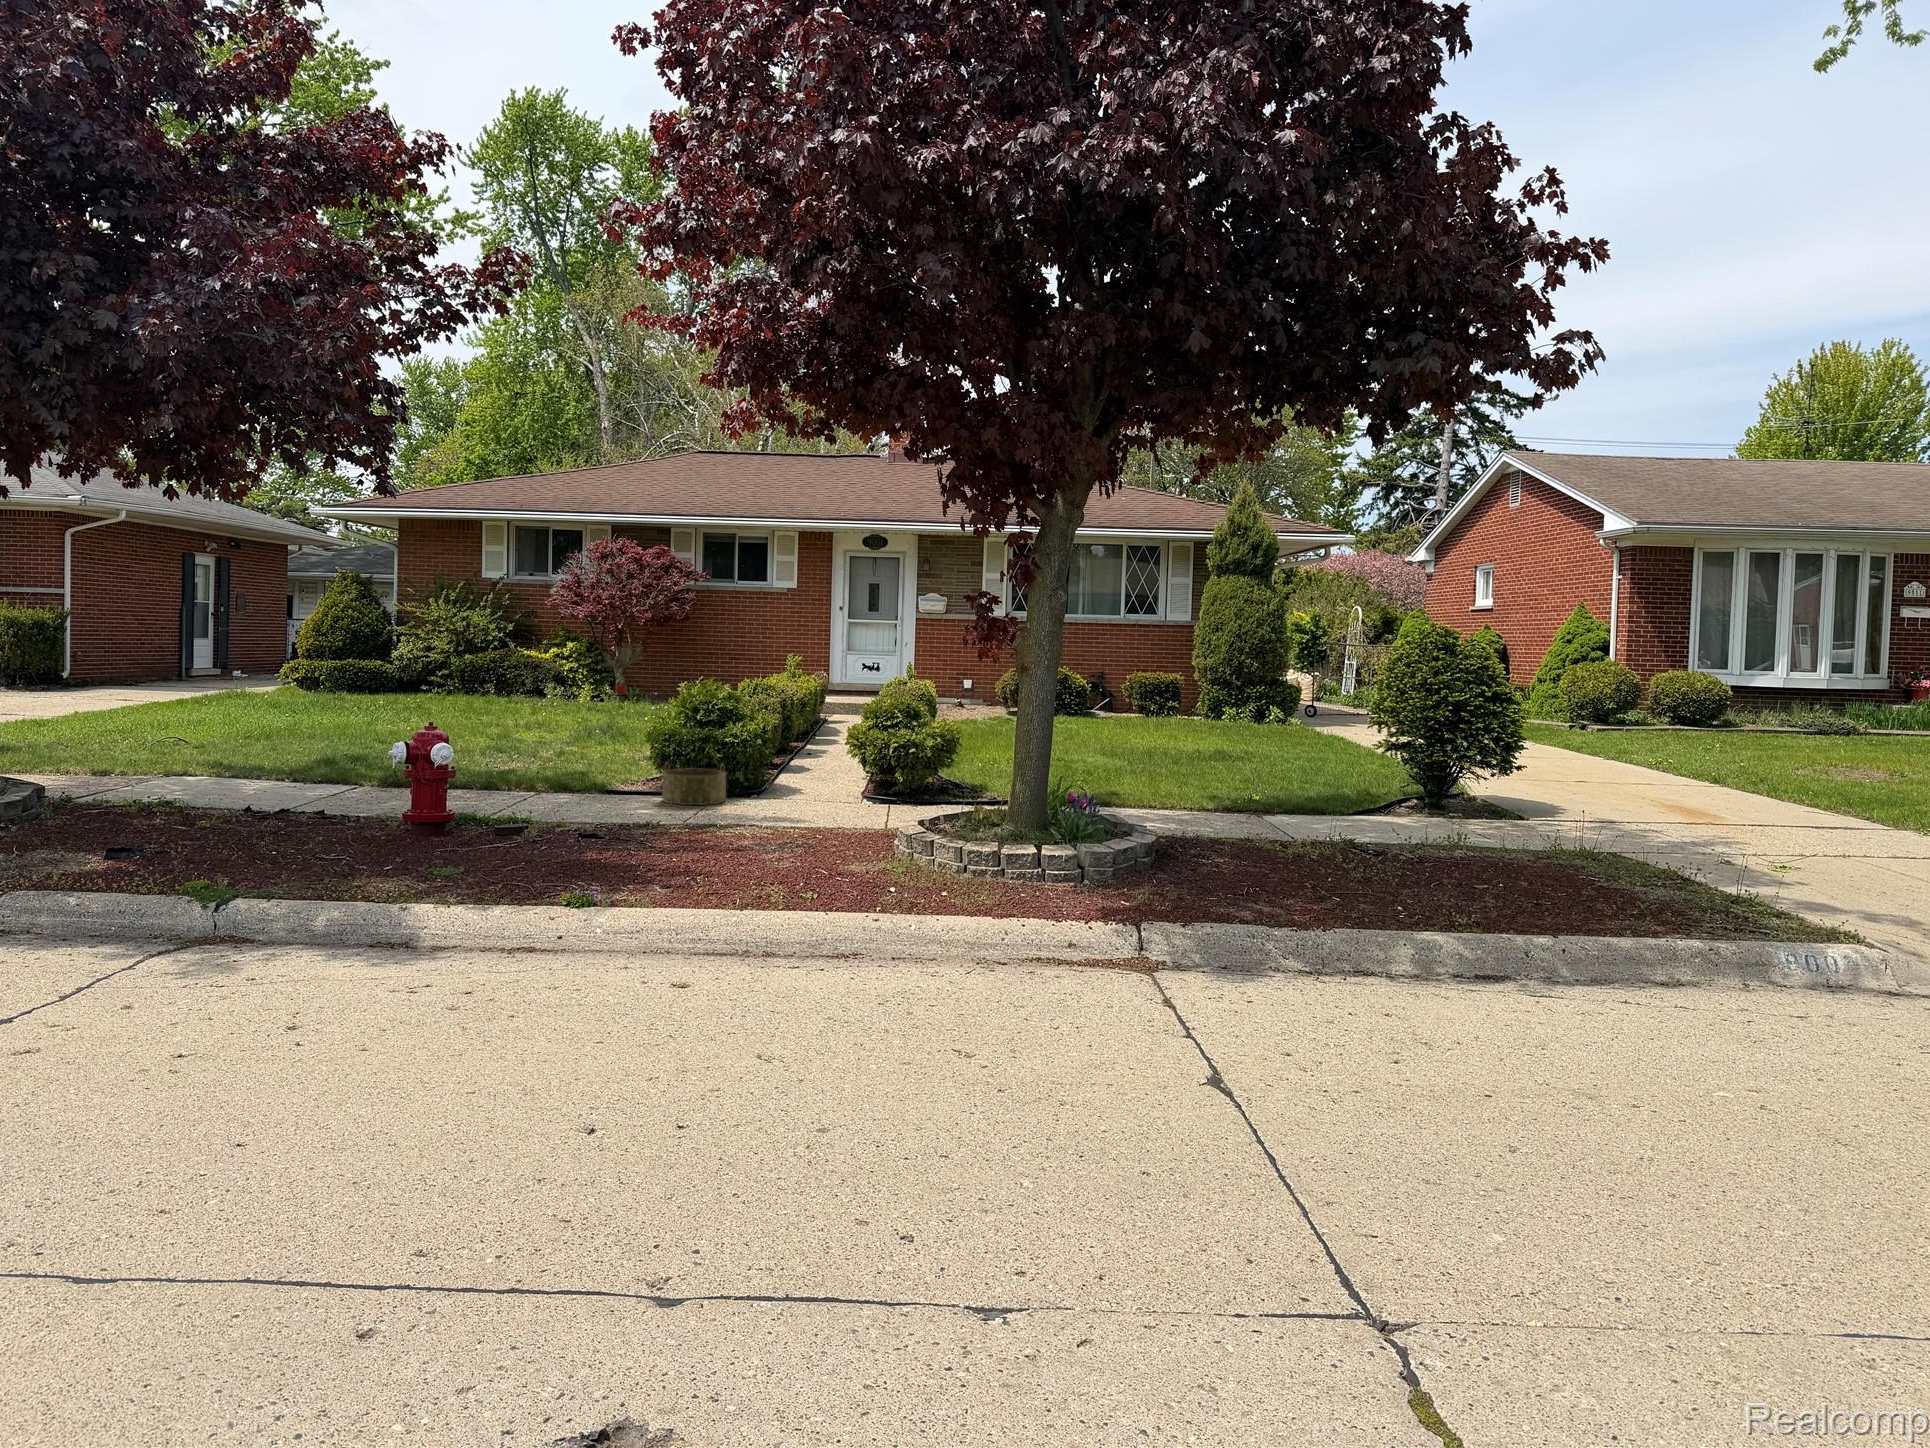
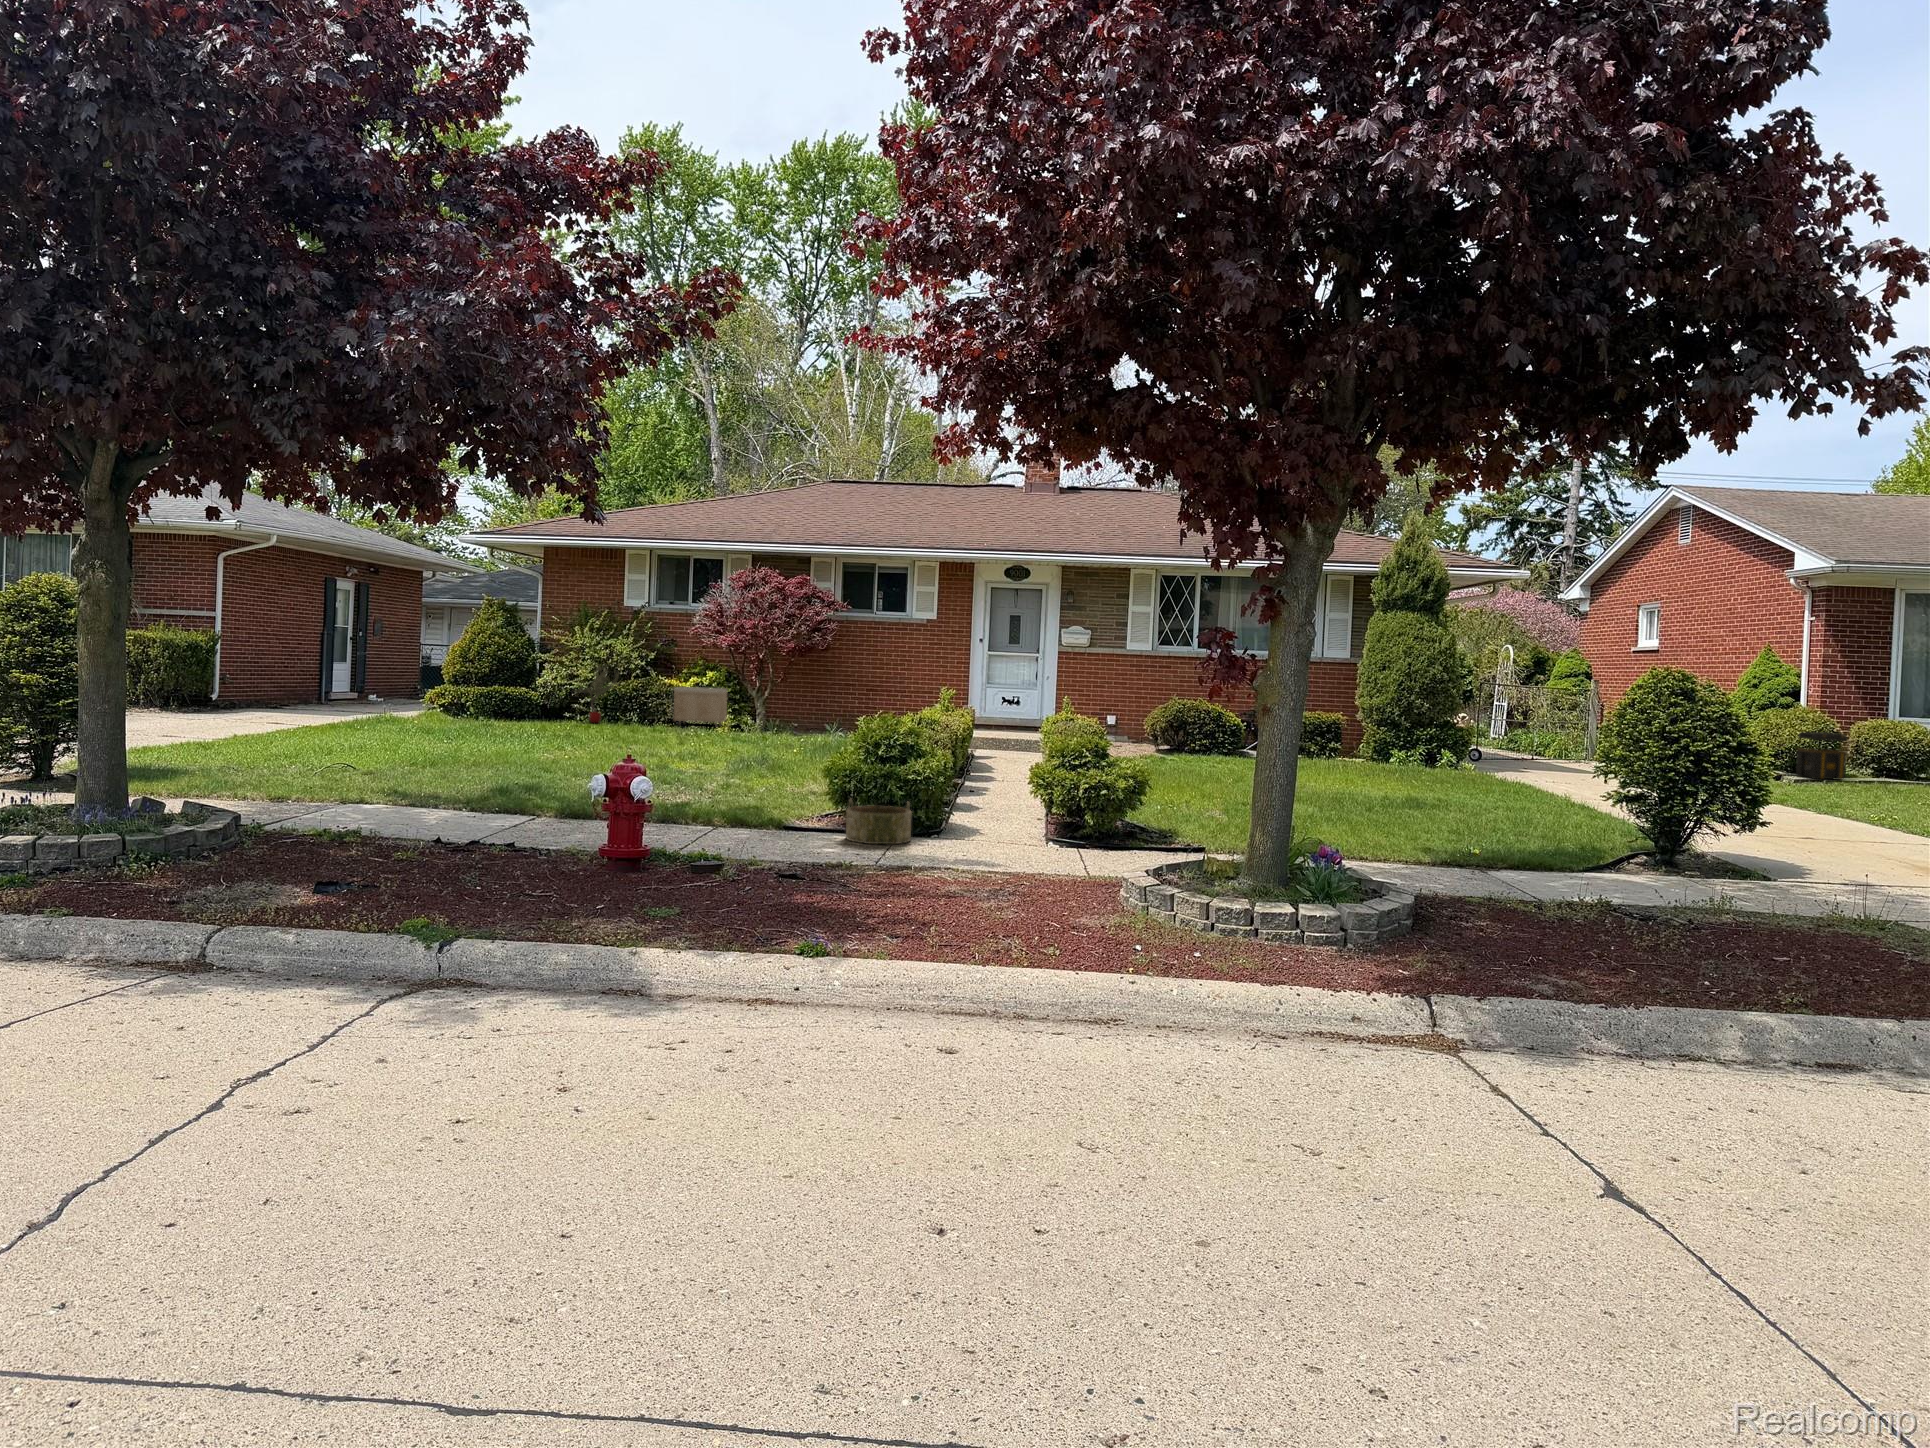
potted tree: present [602,642,642,695] -> present [572,665,620,723]
storage bench: none [532,659,587,697] -> present [674,687,727,724]
toolbox: none [1610,685,1655,729] -> present [1796,732,1847,780]

